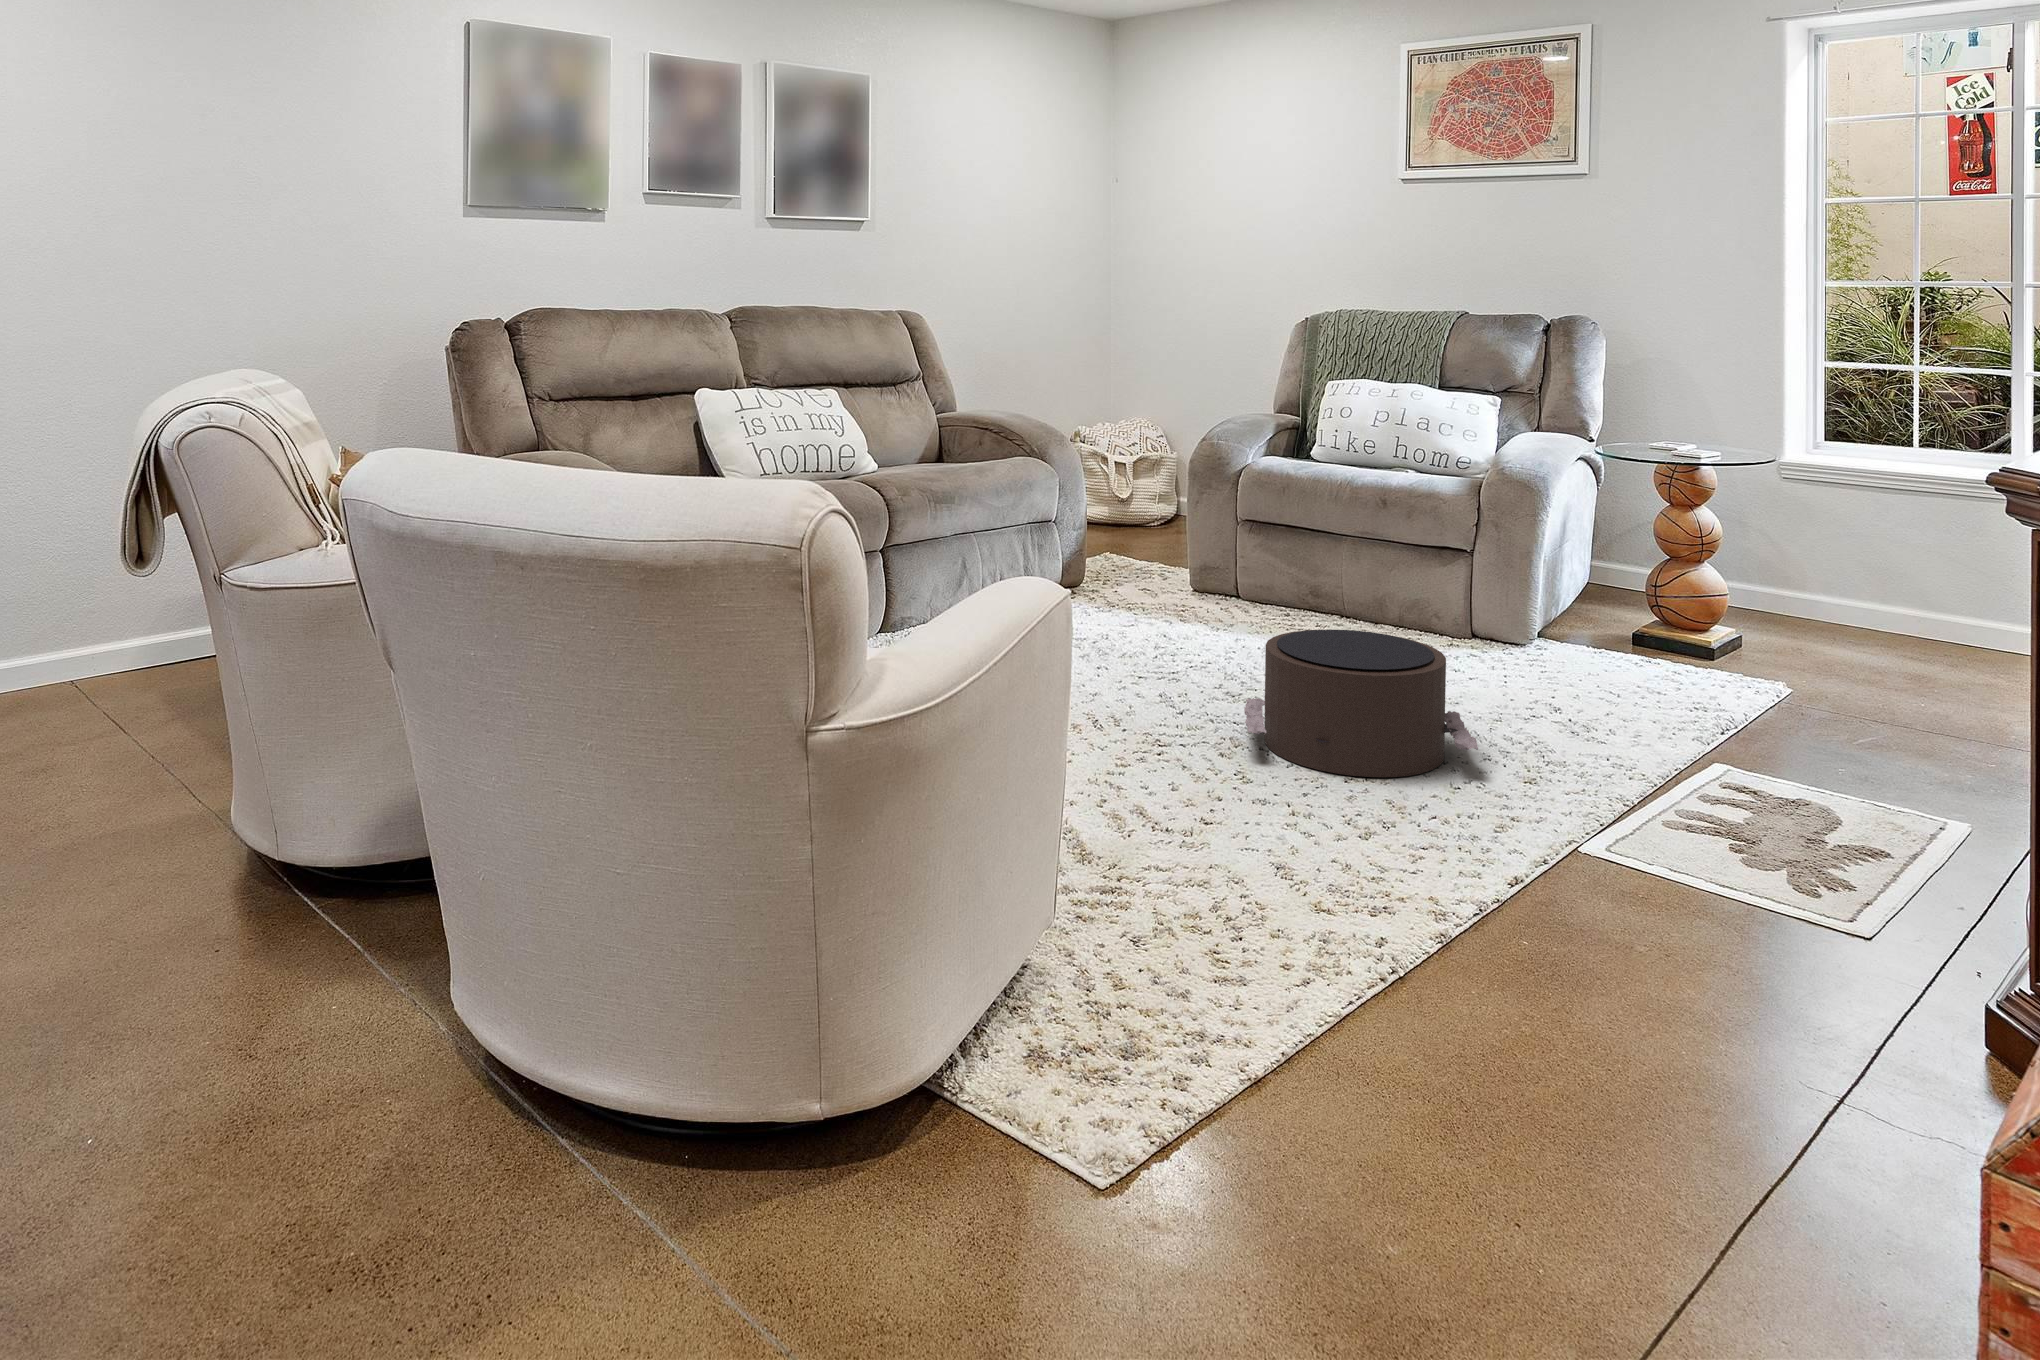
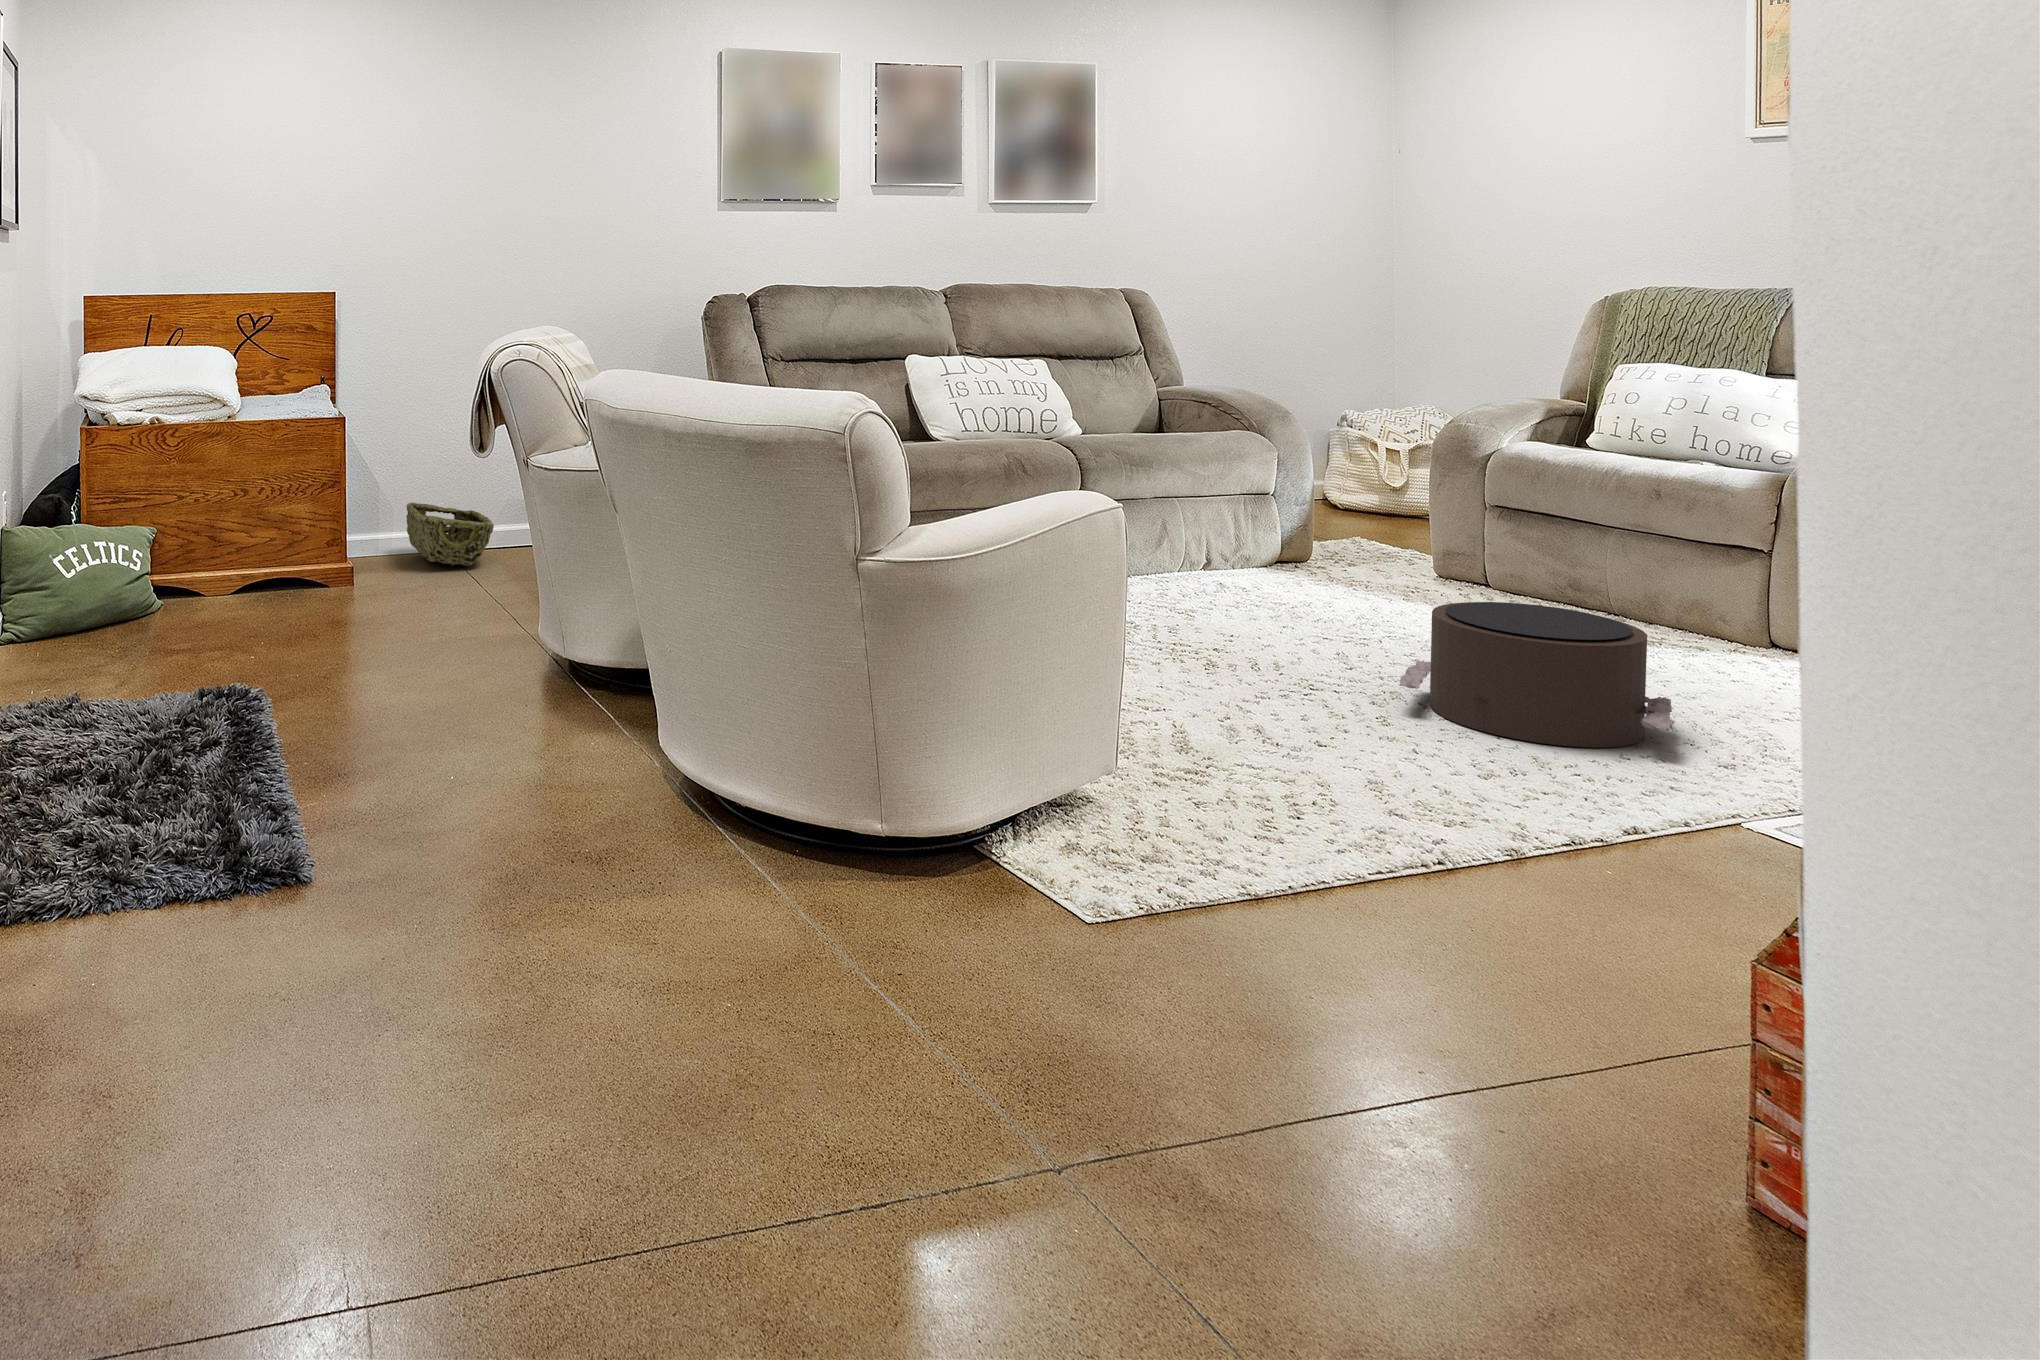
woven basket: none [10,617,156,706] -> present [406,503,494,566]

